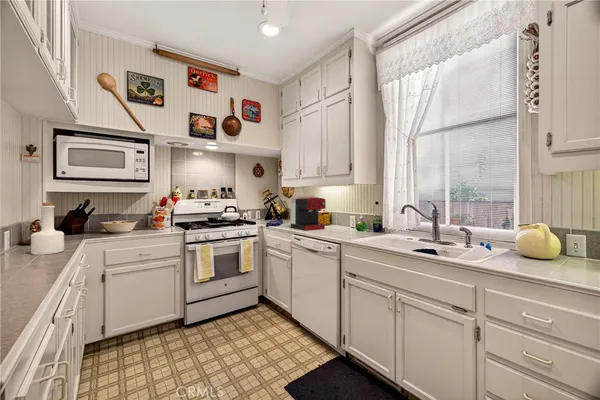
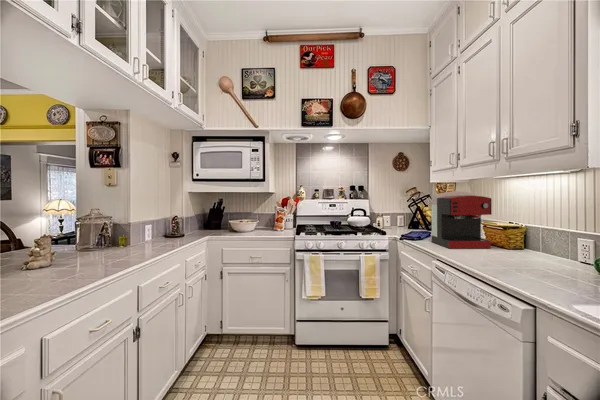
bottle: present [31,203,64,255] -> none [139,203,163,250]

